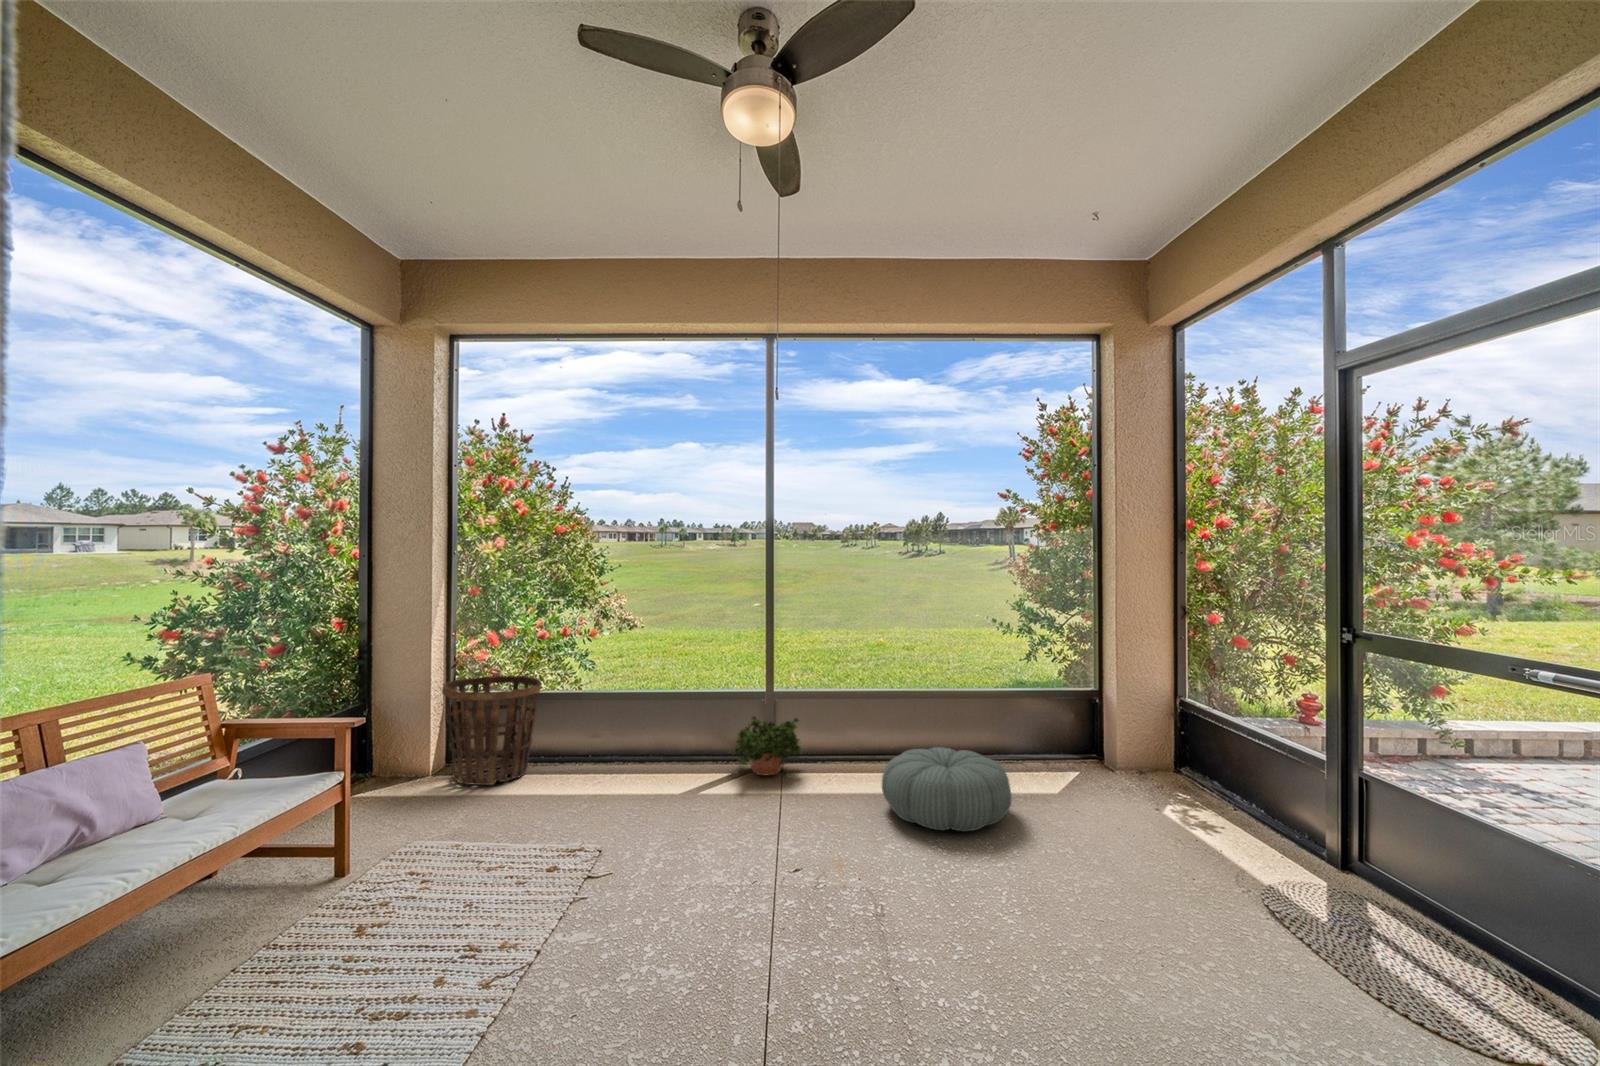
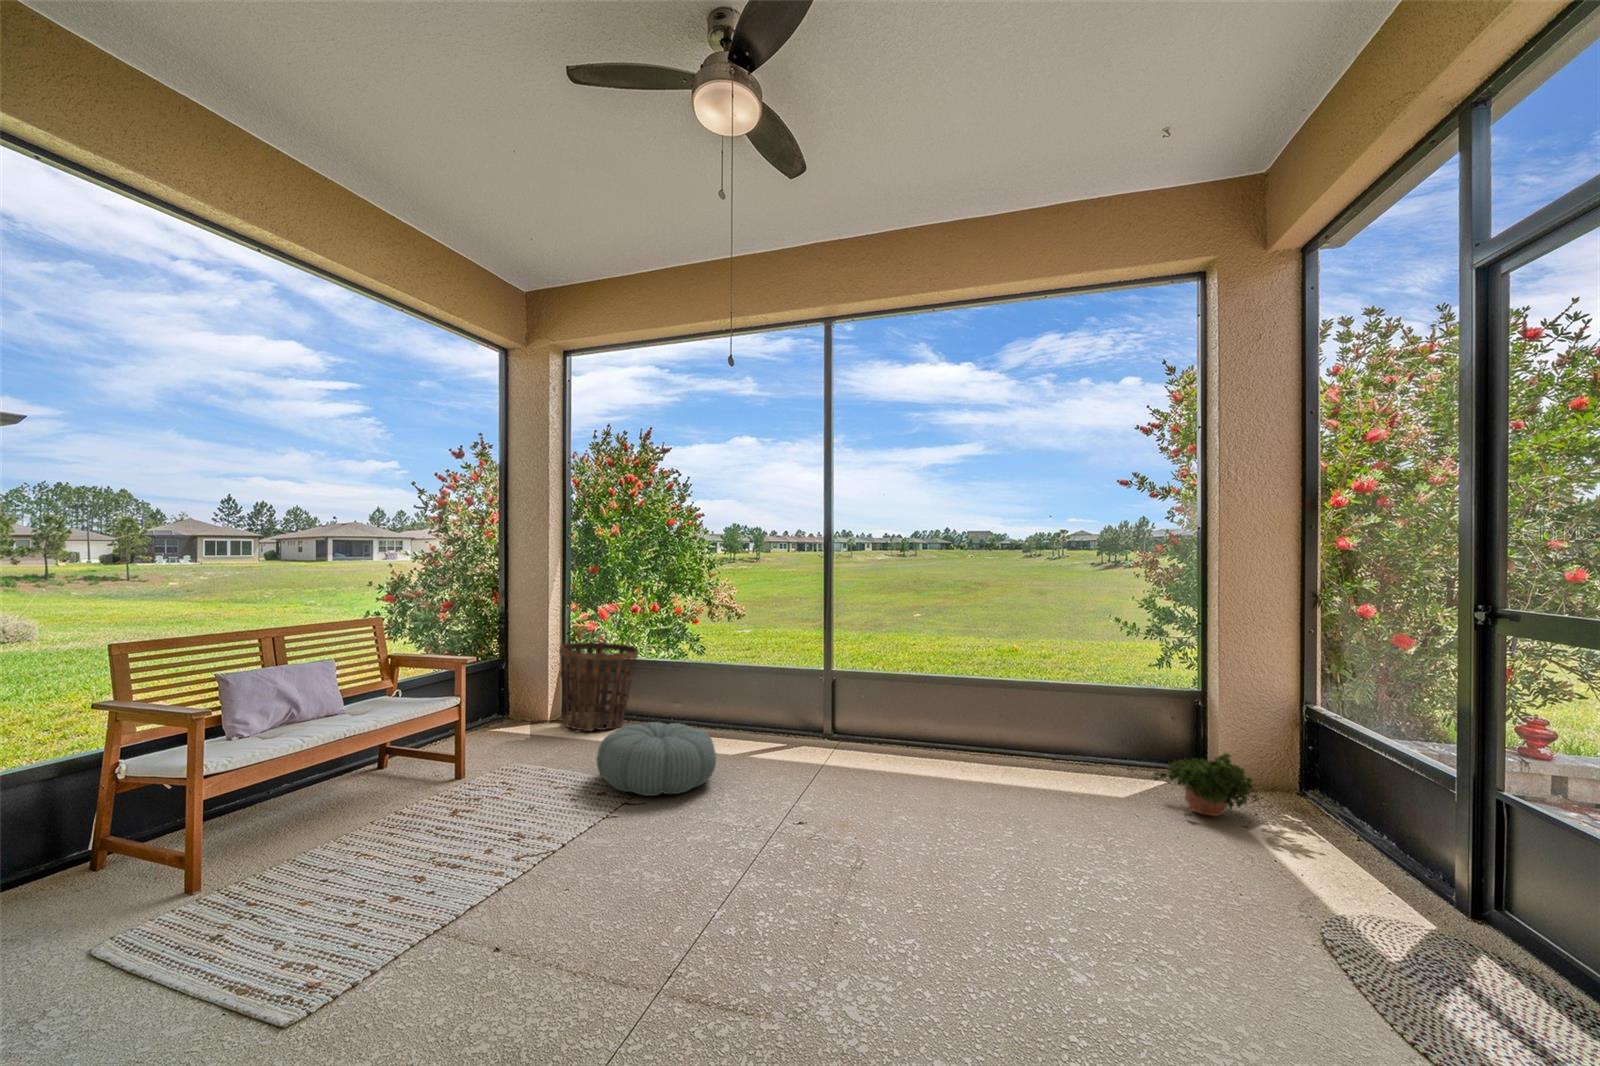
potted plant: present [730,716,802,776] -> present [1152,753,1259,817]
pouf: present [882,747,1012,831] -> present [597,722,716,796]

